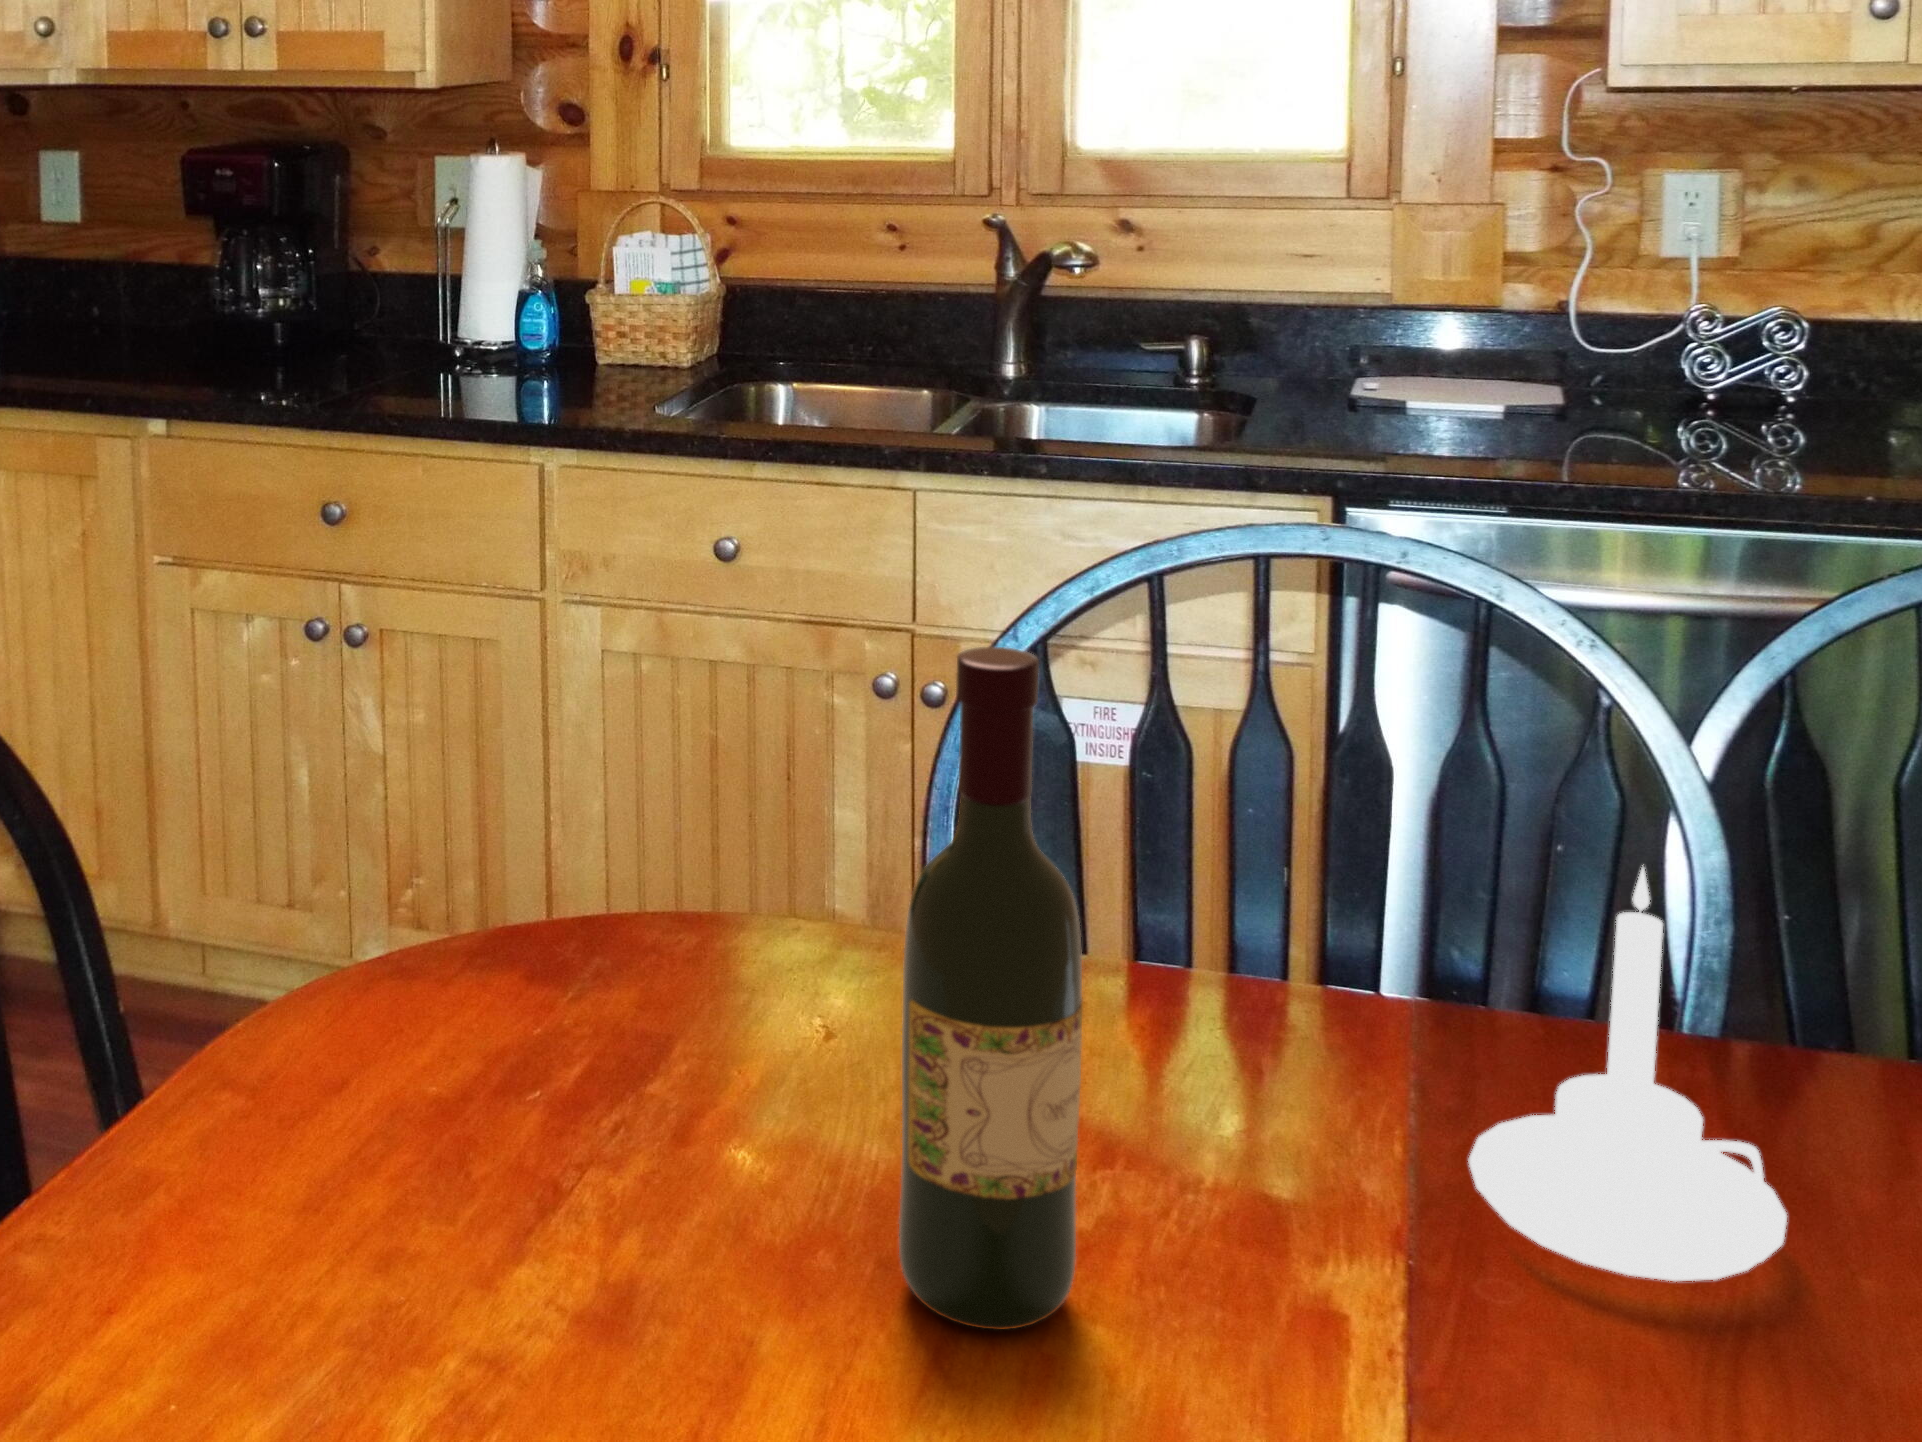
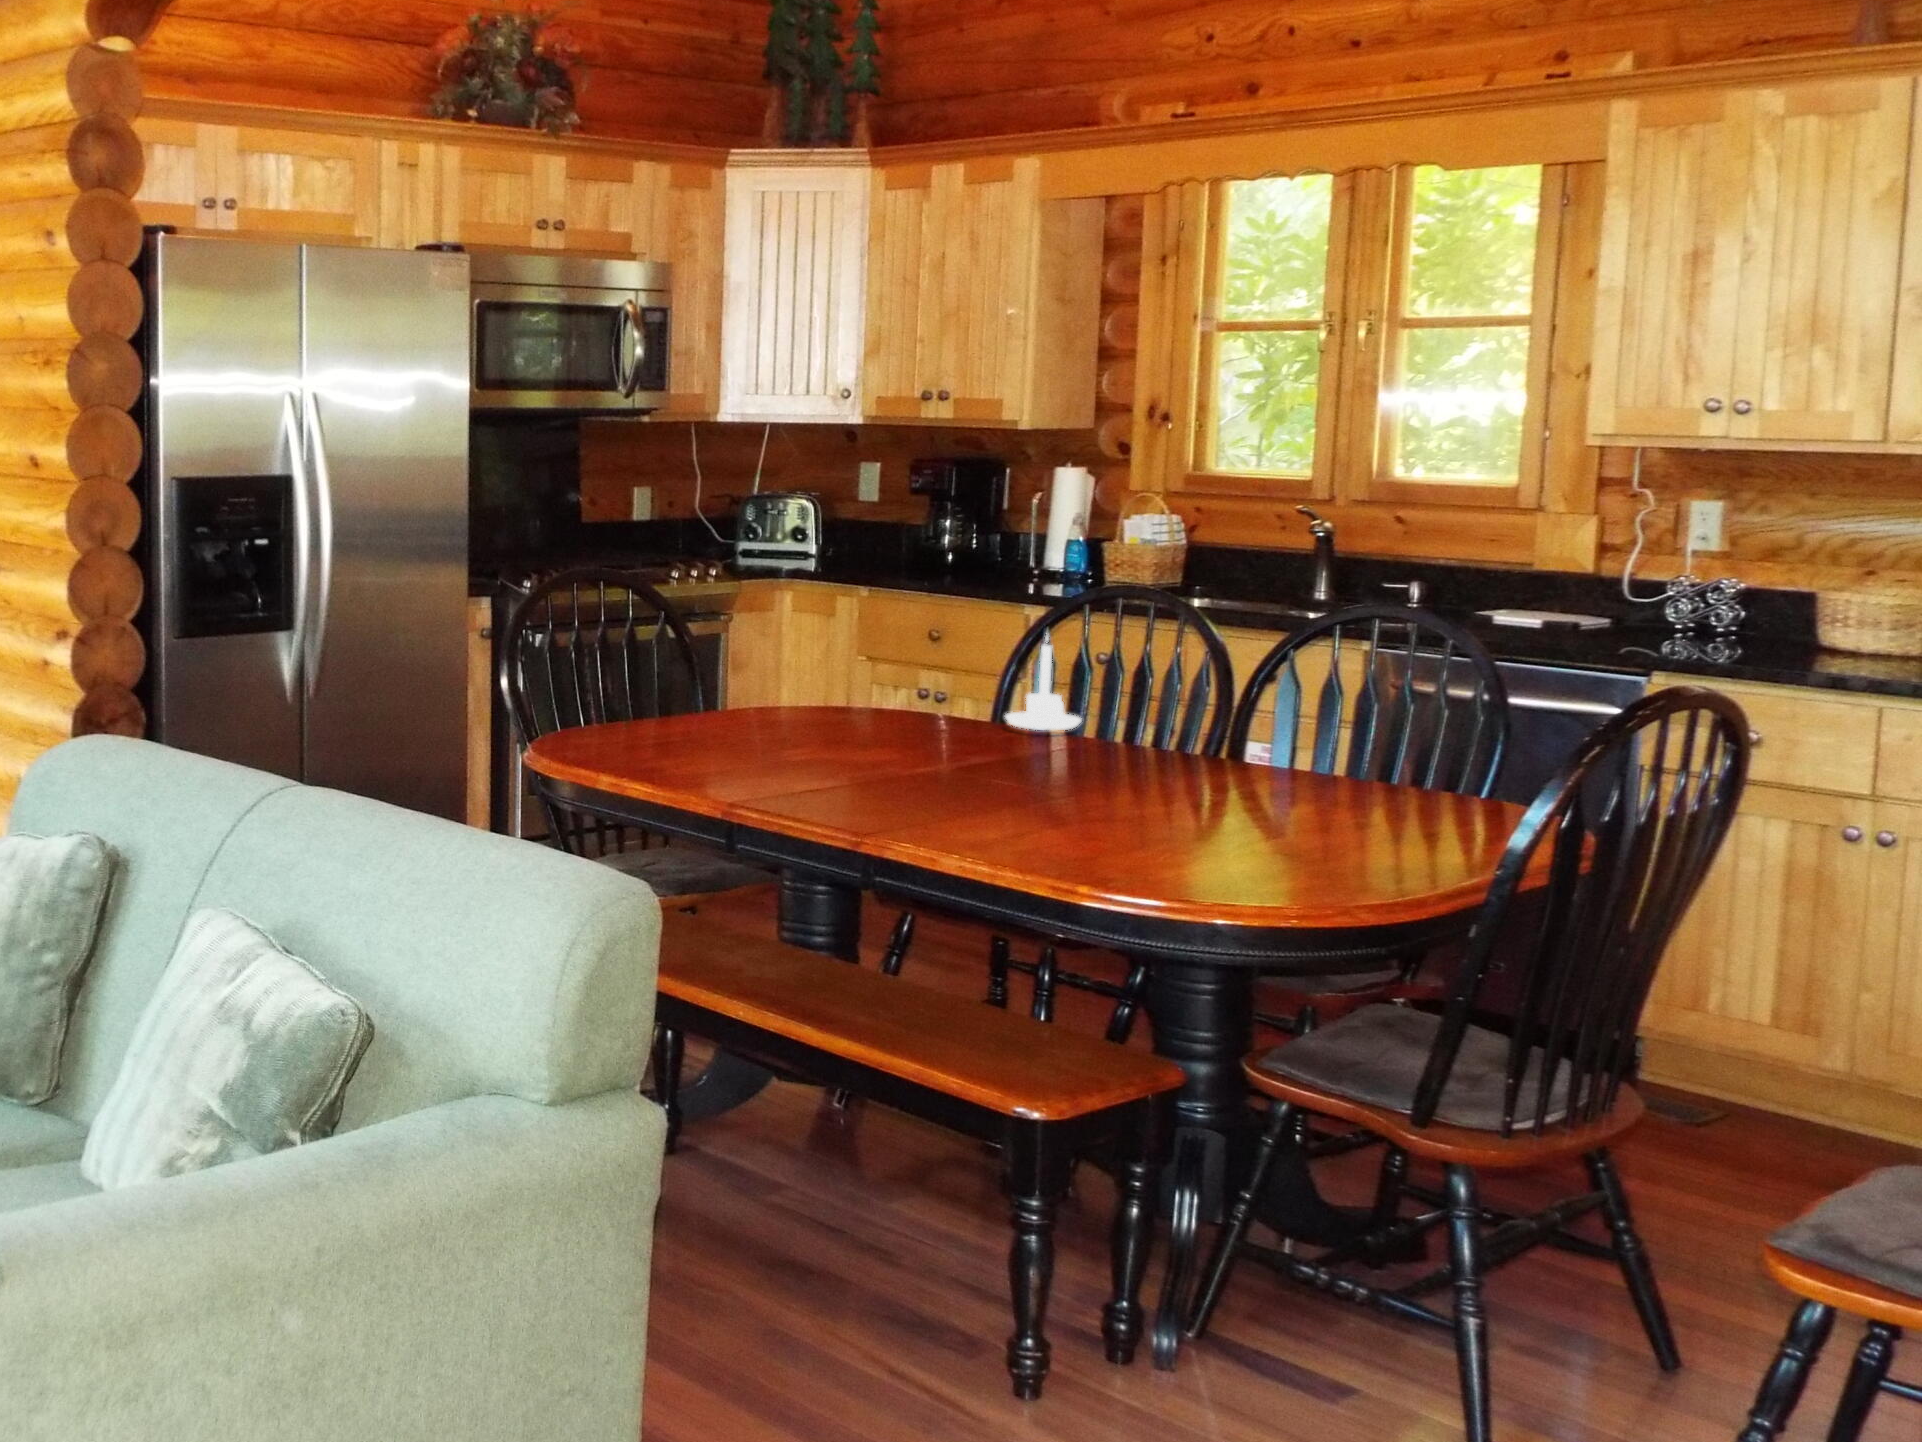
wine bottle: present [899,647,1083,1330] -> none [845,557,890,717]

